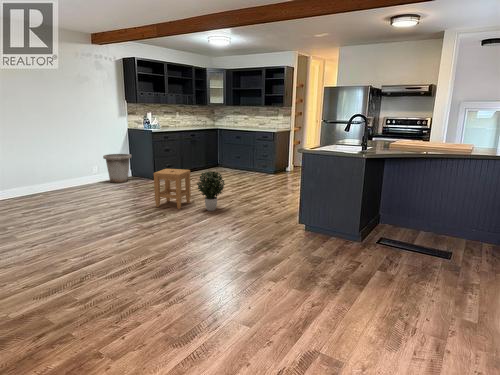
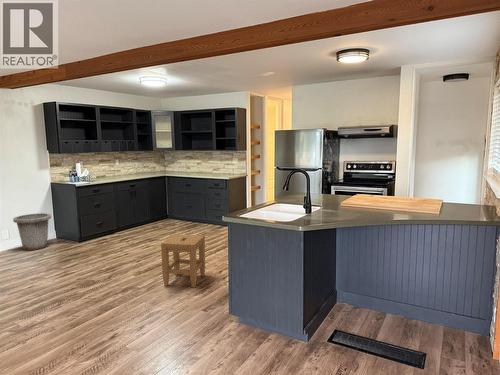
stool: present [154,169,191,209] -> present [161,234,205,288]
potted plant: present [197,171,225,211] -> none [107,242,147,294]

